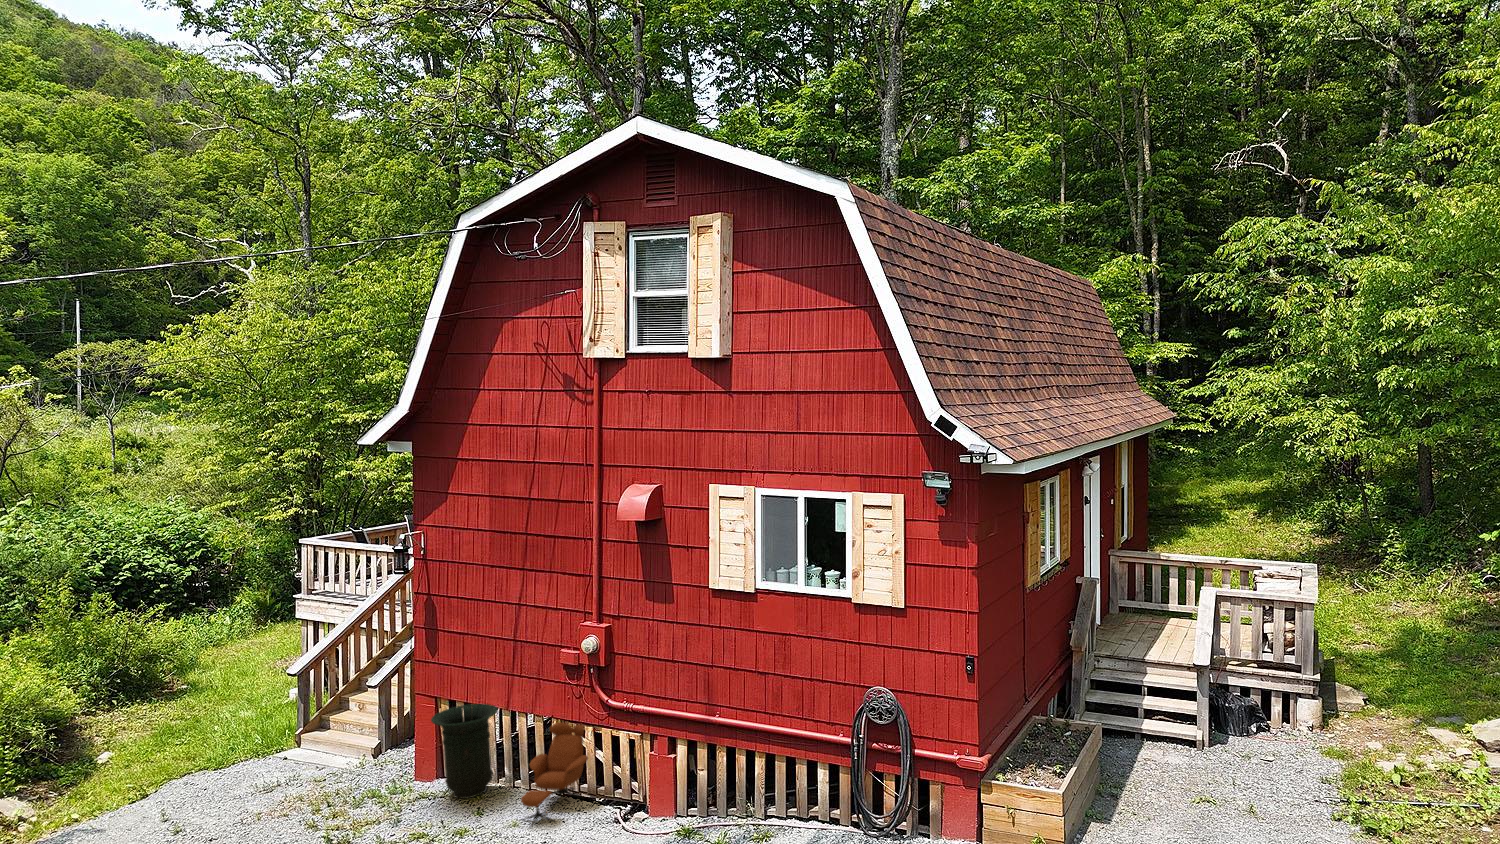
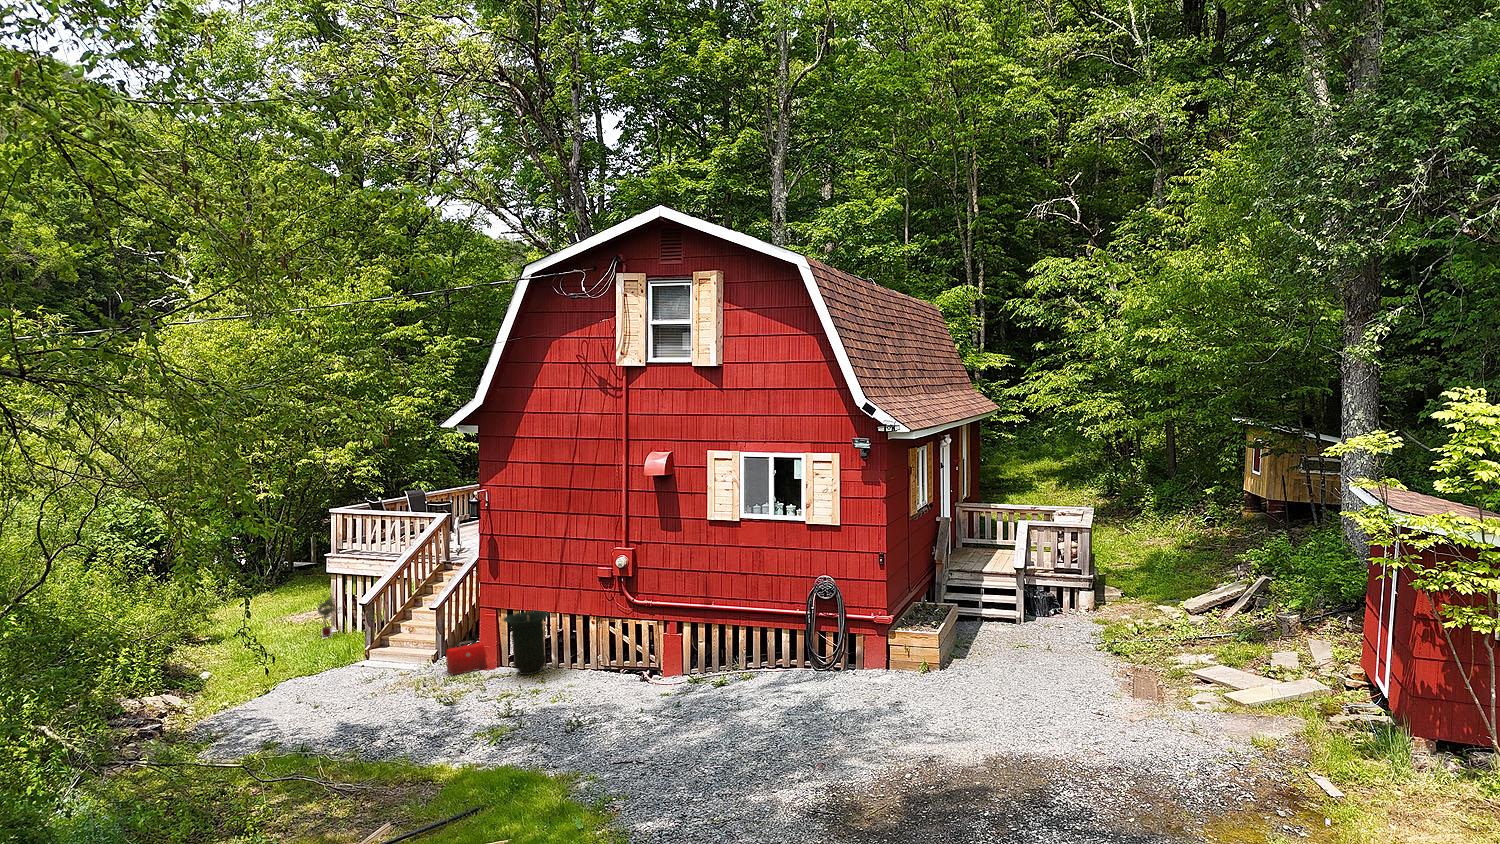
potted tree: none [257,648,291,704] -> present [318,594,340,637]
lounge chair: present [521,722,588,826] -> none [578,618,619,686]
toolbox: none [367,740,420,790] -> present [446,641,487,675]

